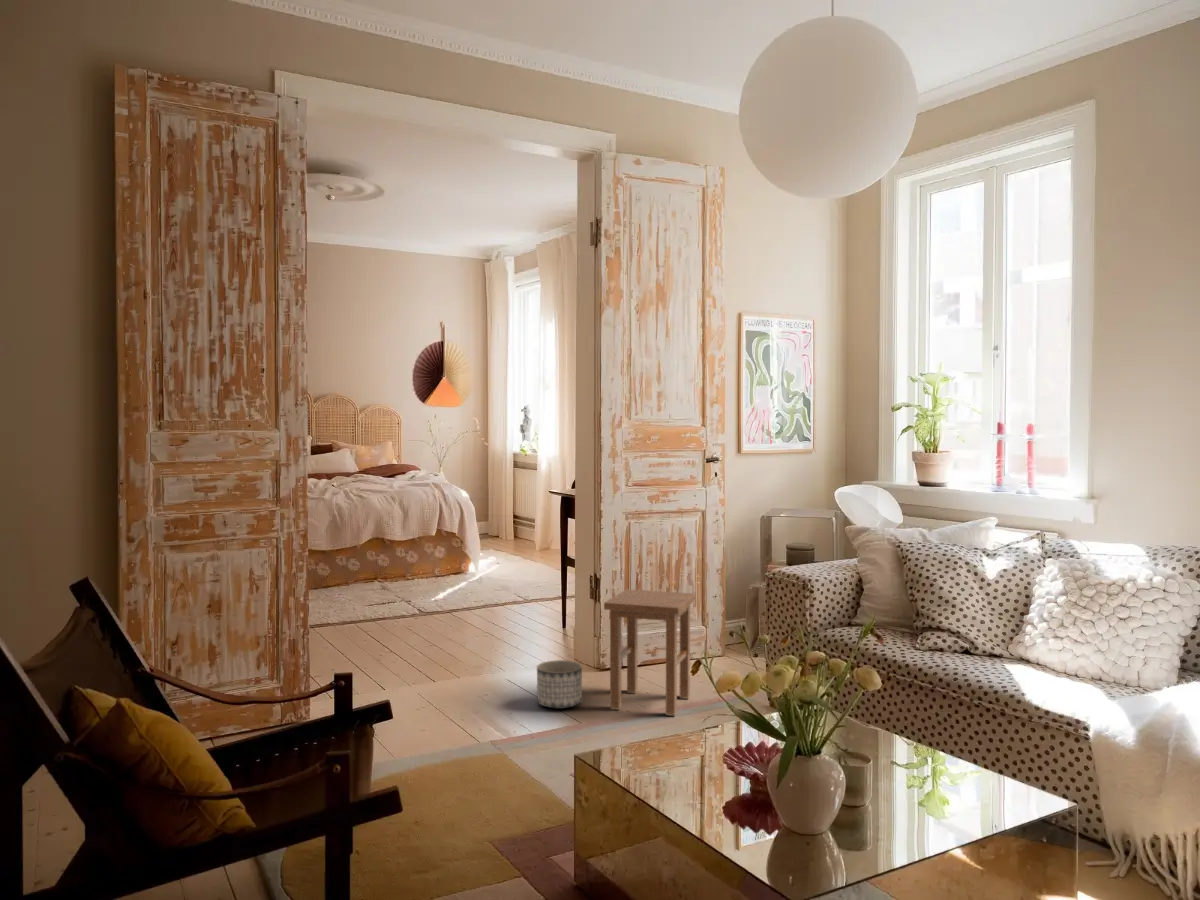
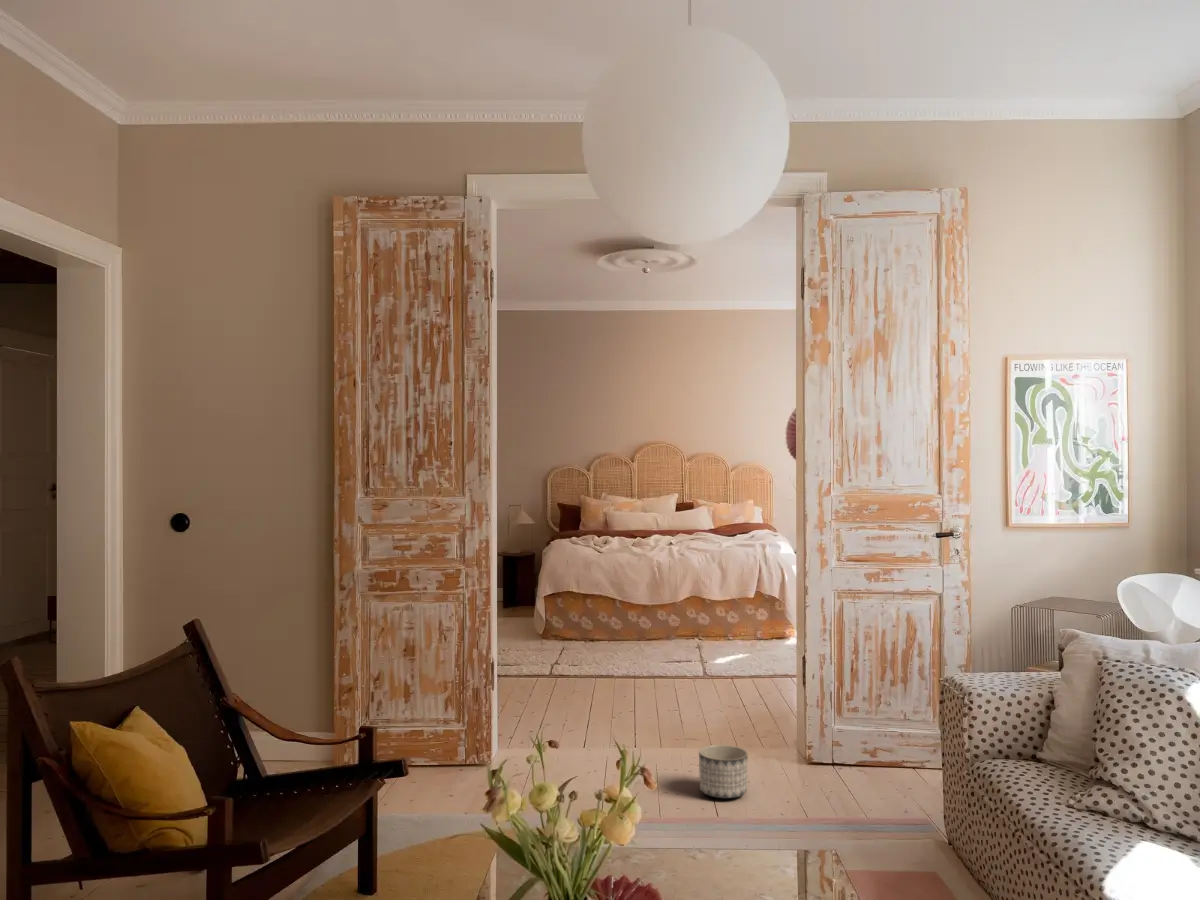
stool: present [604,589,696,716] -> none [762,677,882,830]

